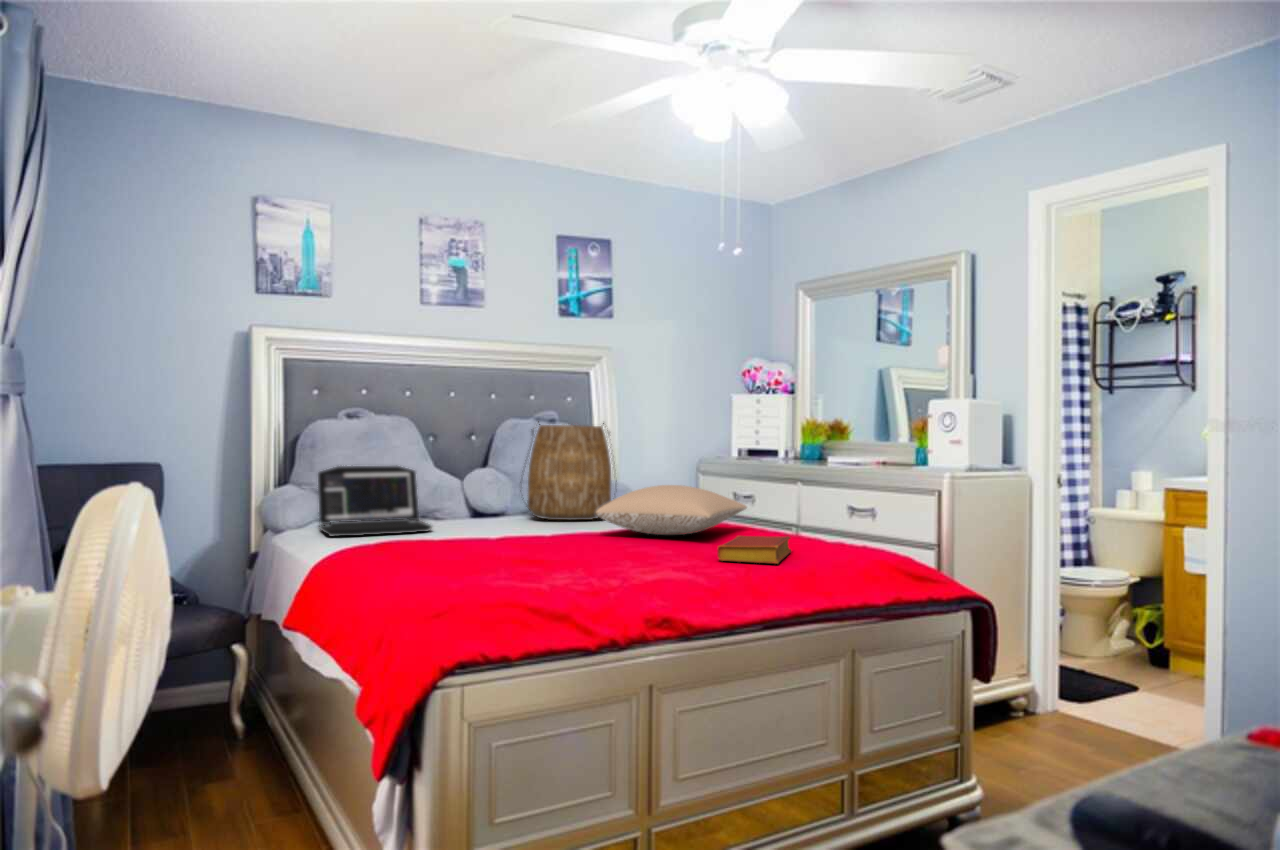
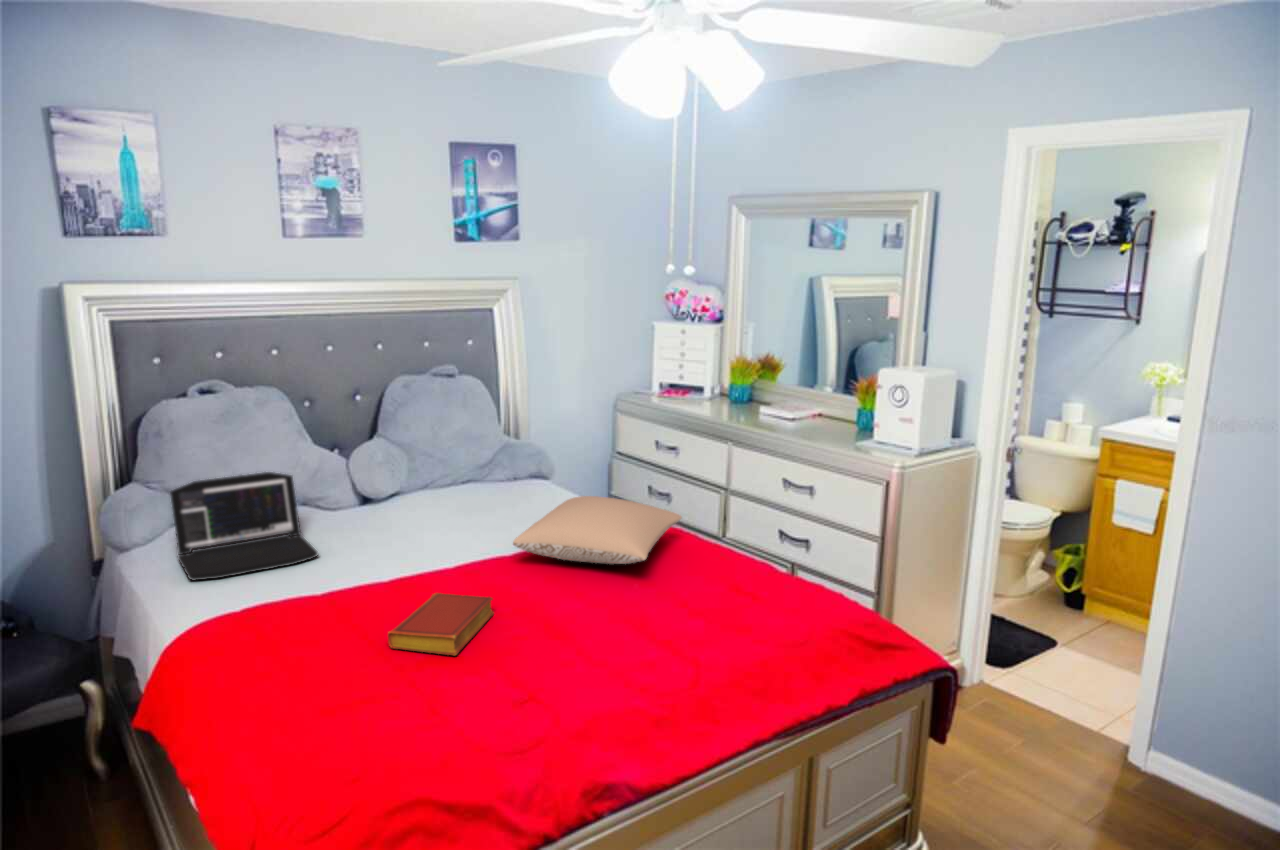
tote bag: present [525,421,617,520] -> none [419,403,531,518]
book: present [718,536,791,564] -> present [388,593,494,655]

